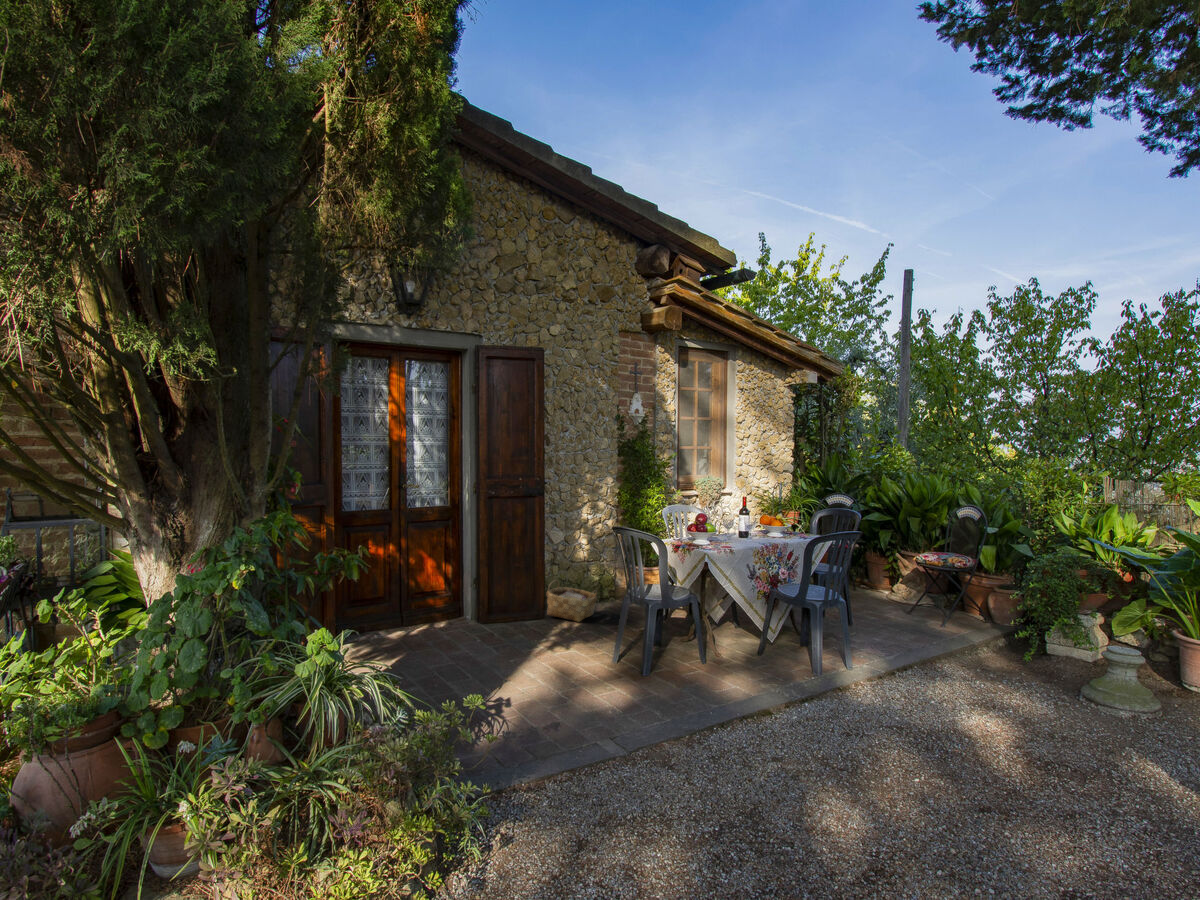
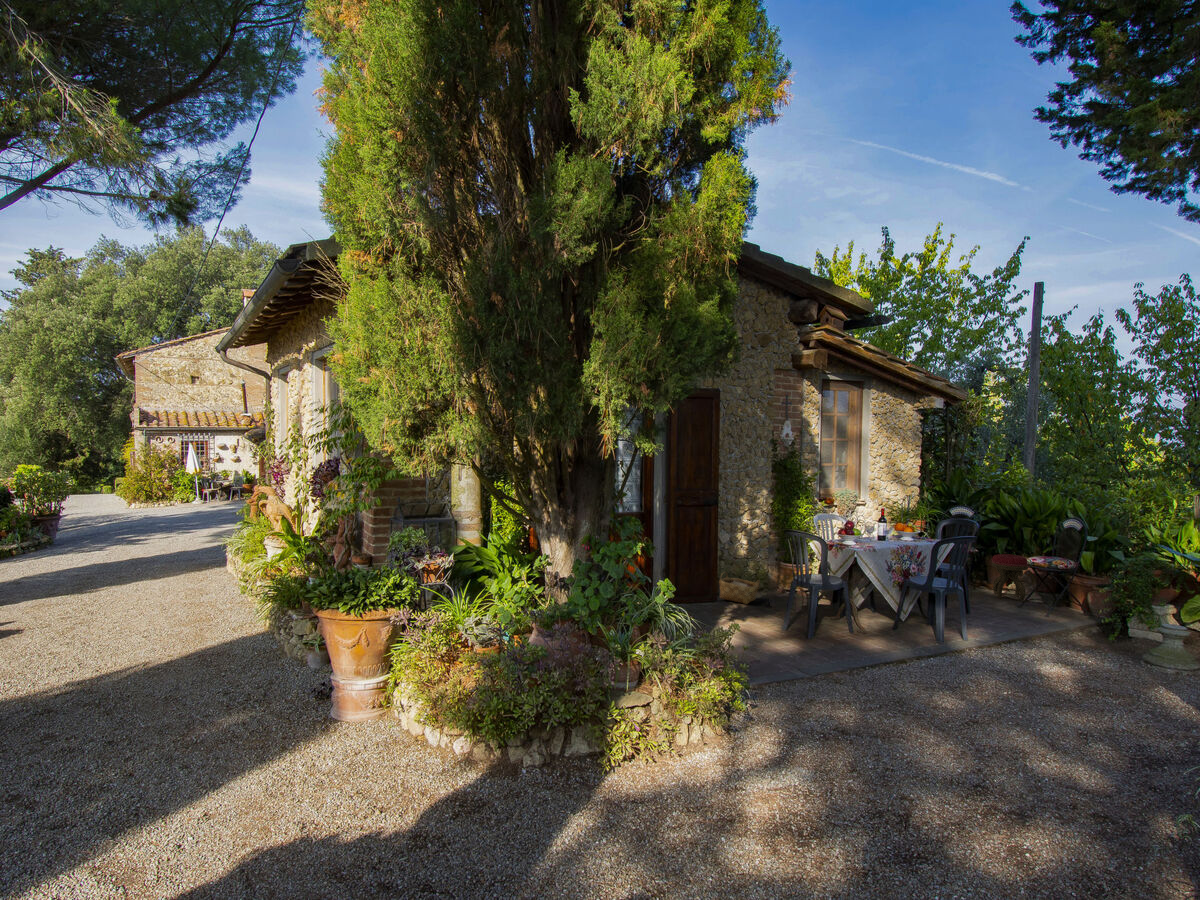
stool: none [875,549,916,603] -> present [992,554,1028,600]

